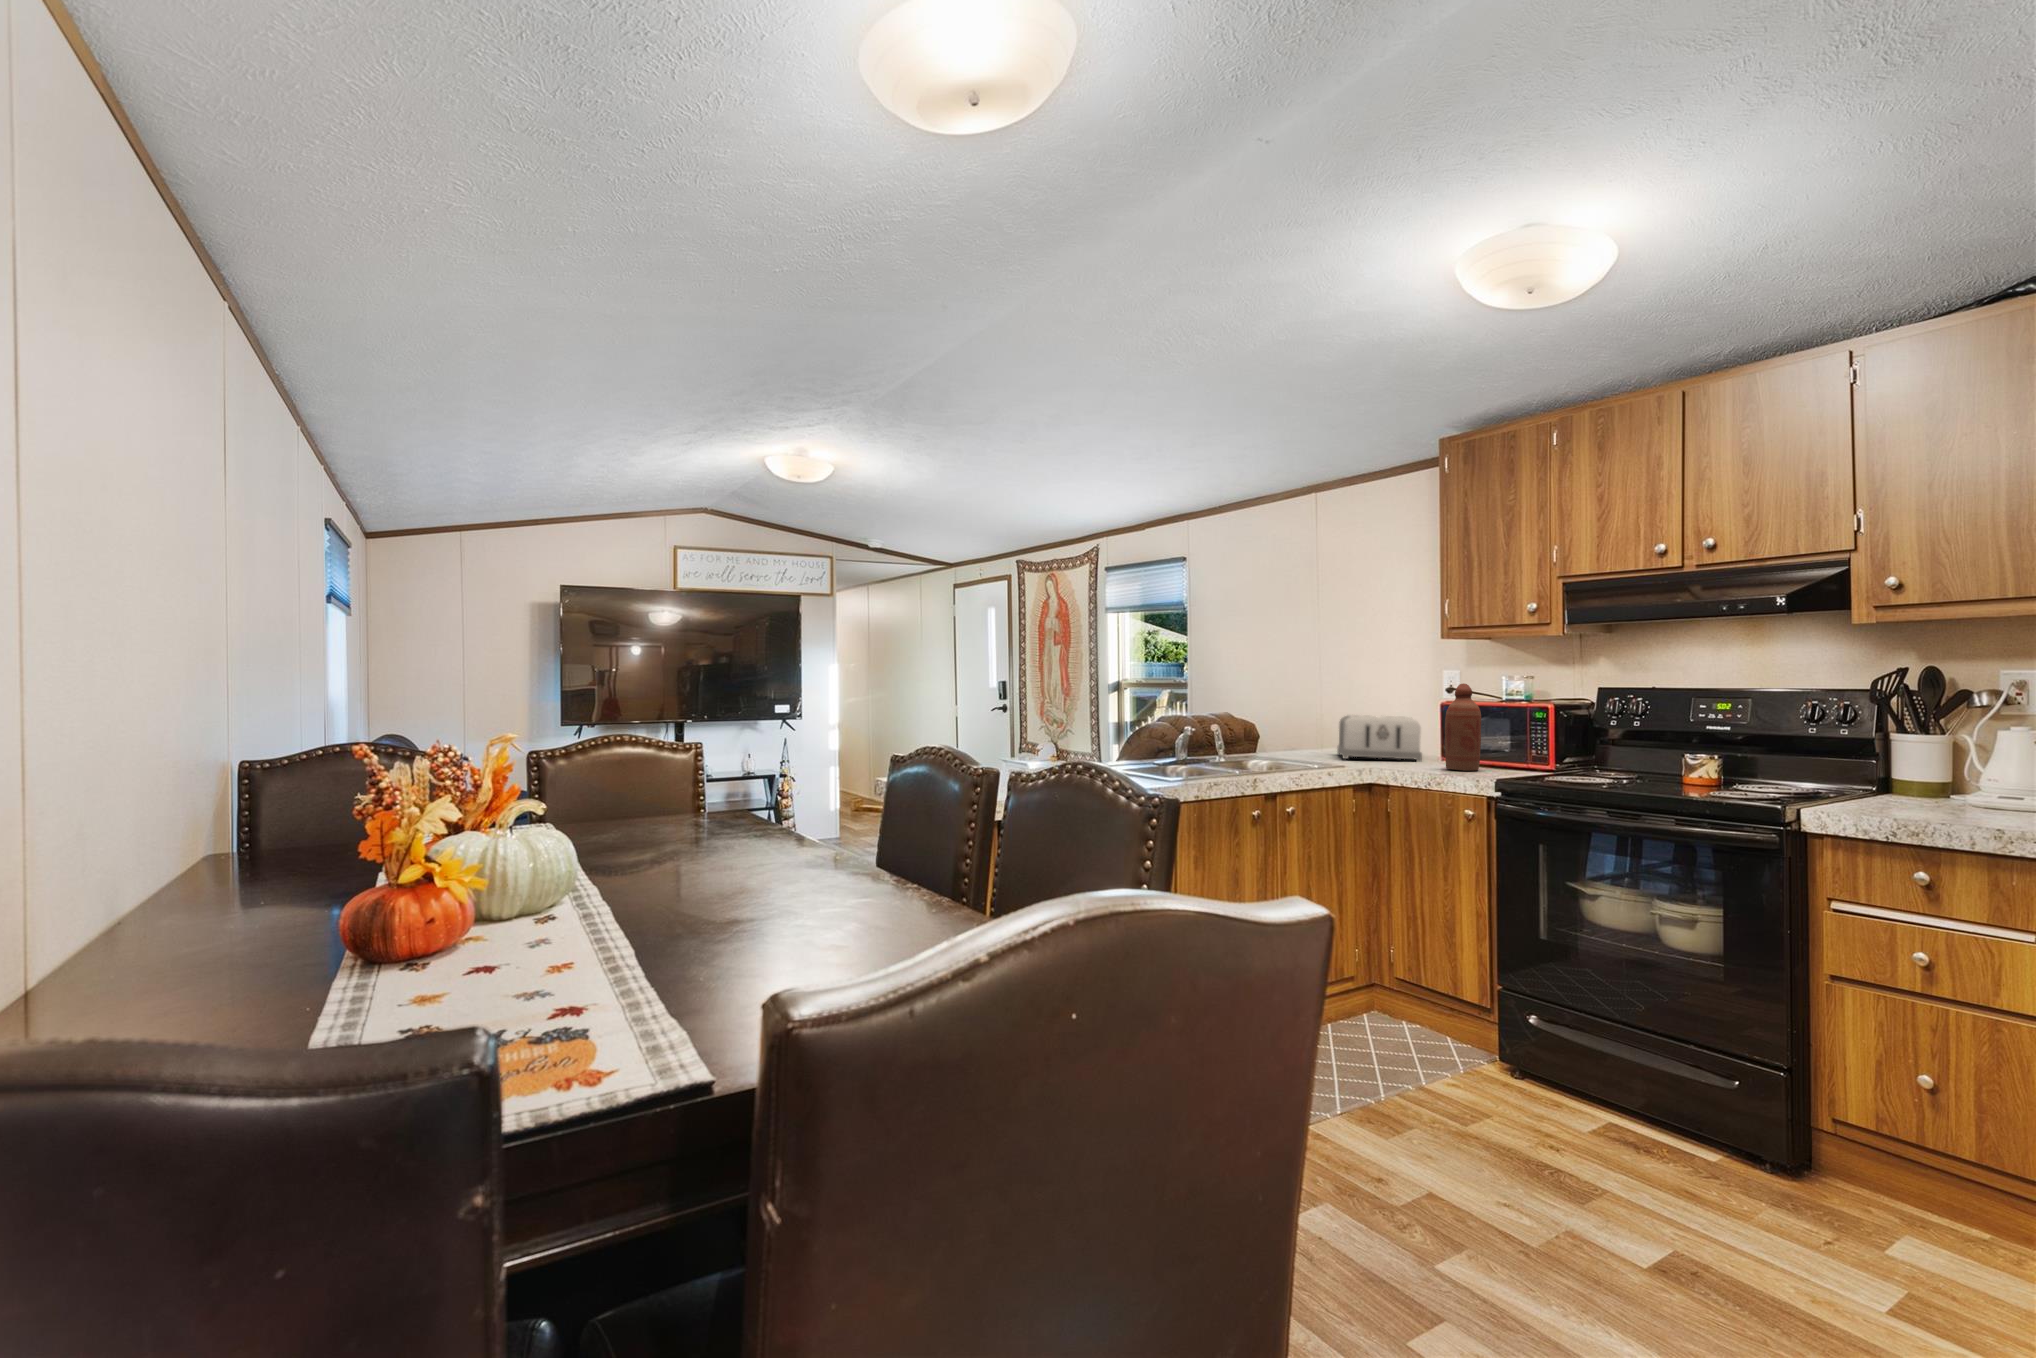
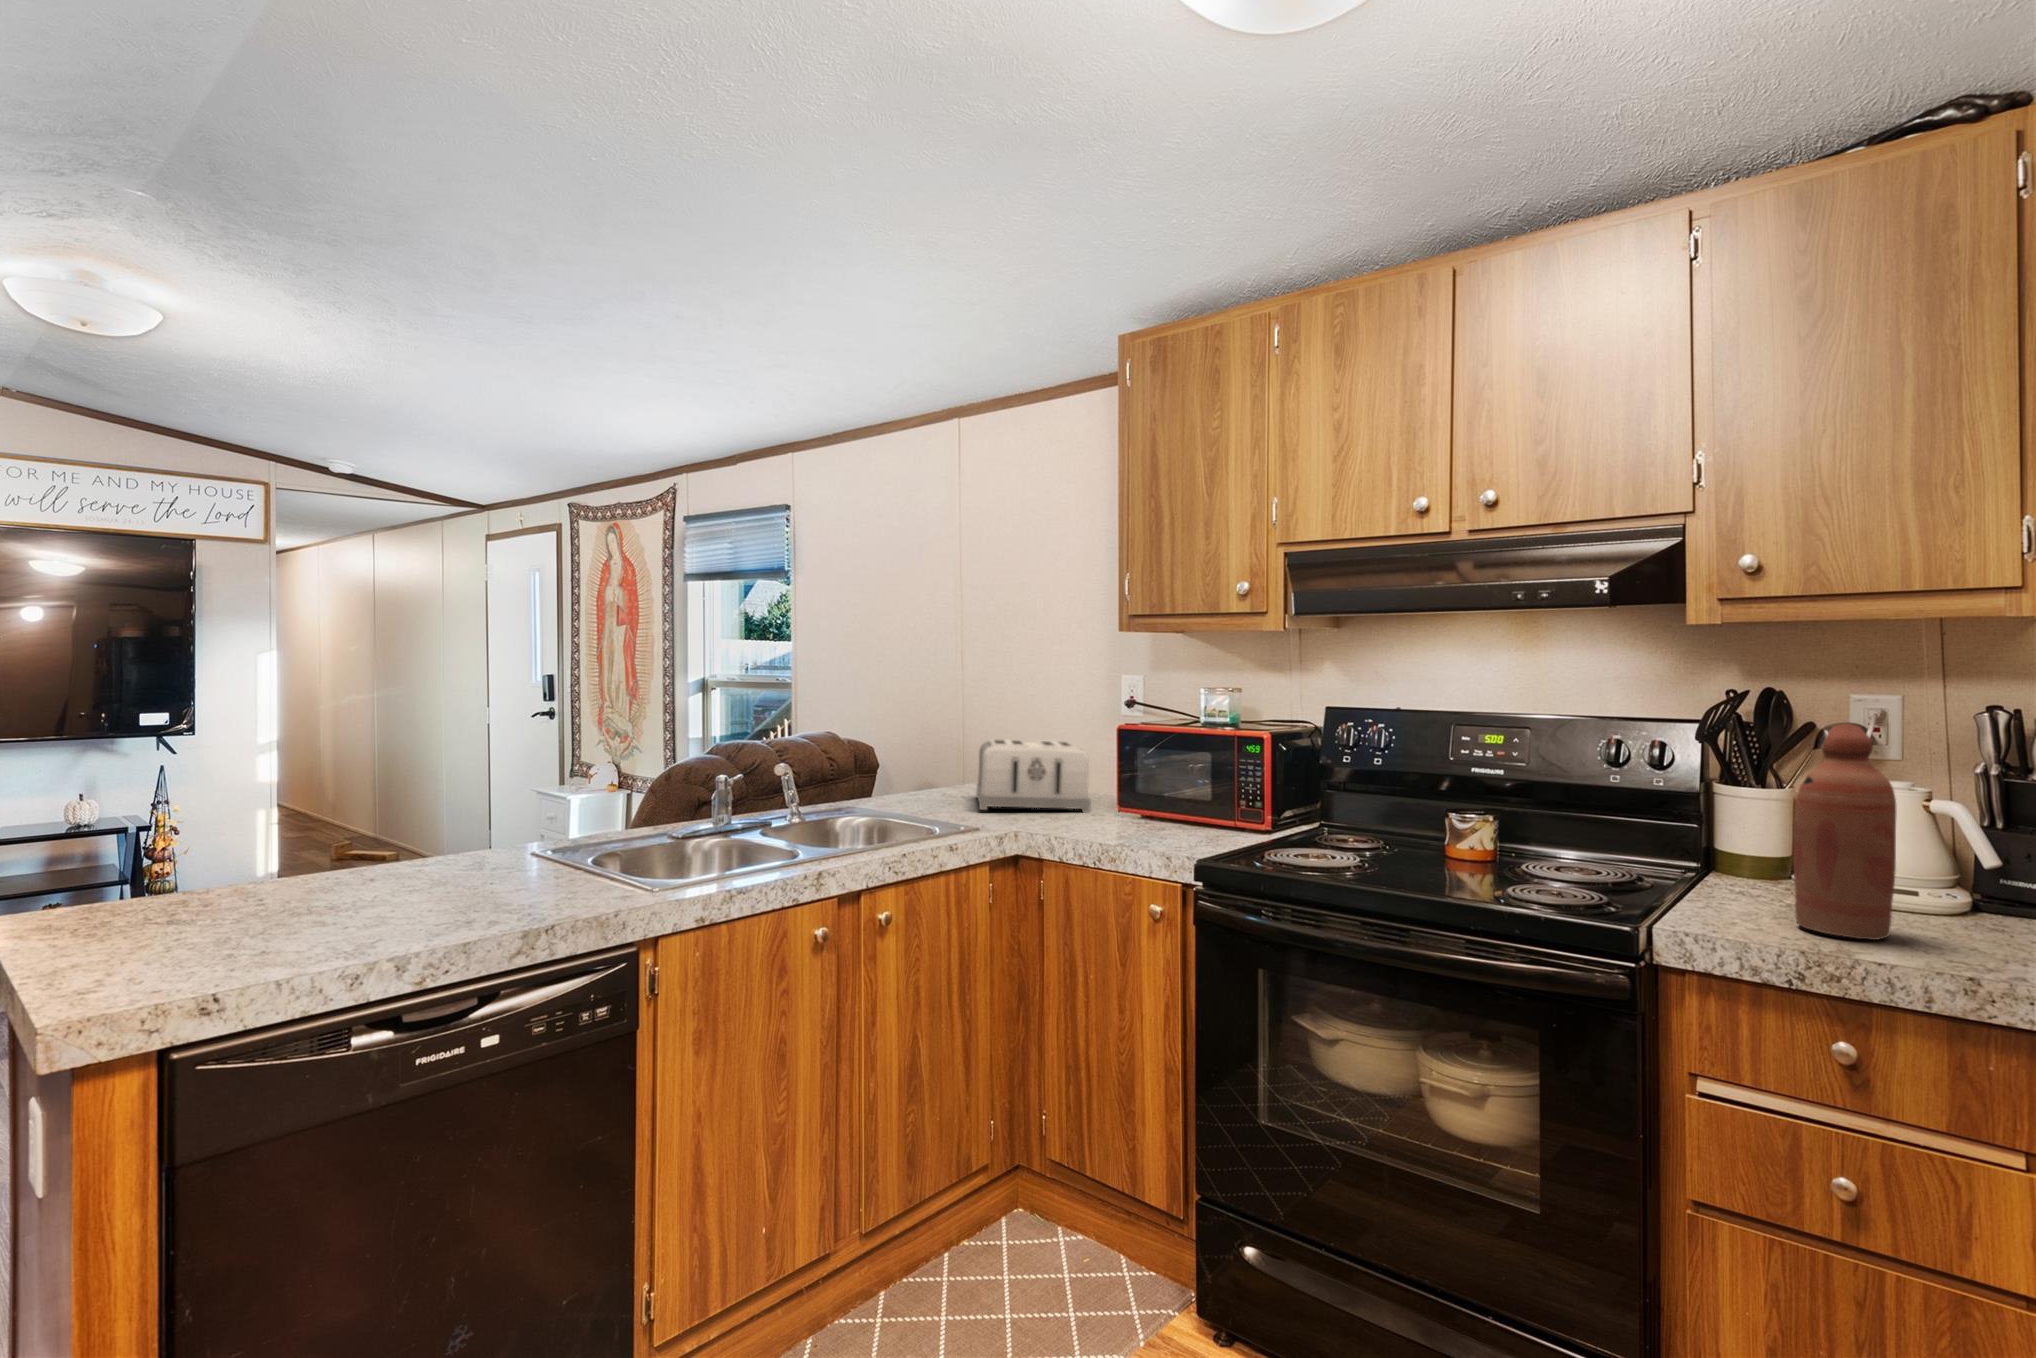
bottle: present [1445,683,1481,771] -> present [1794,723,1896,940]

